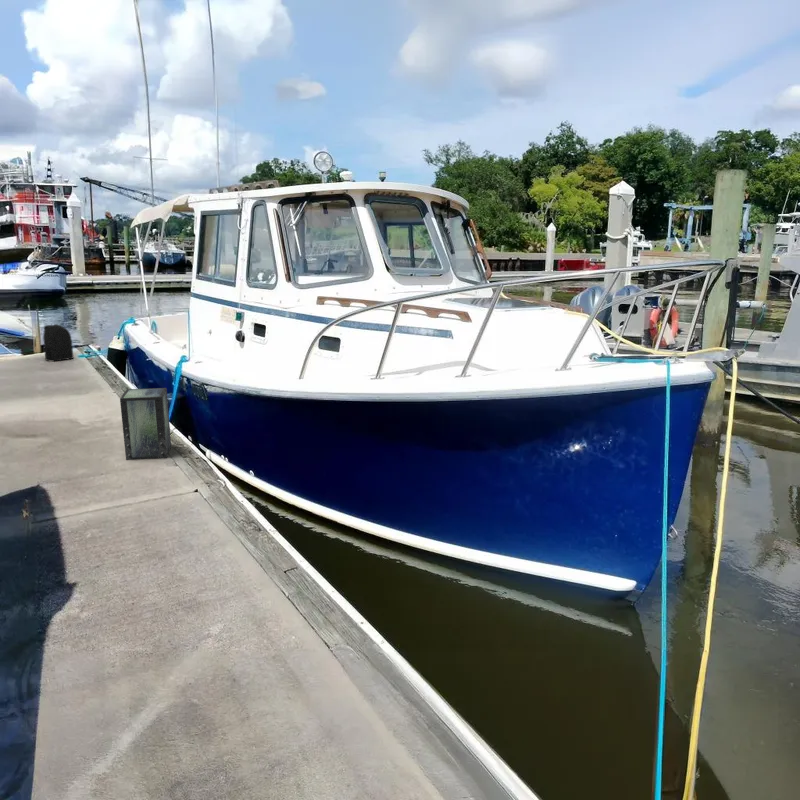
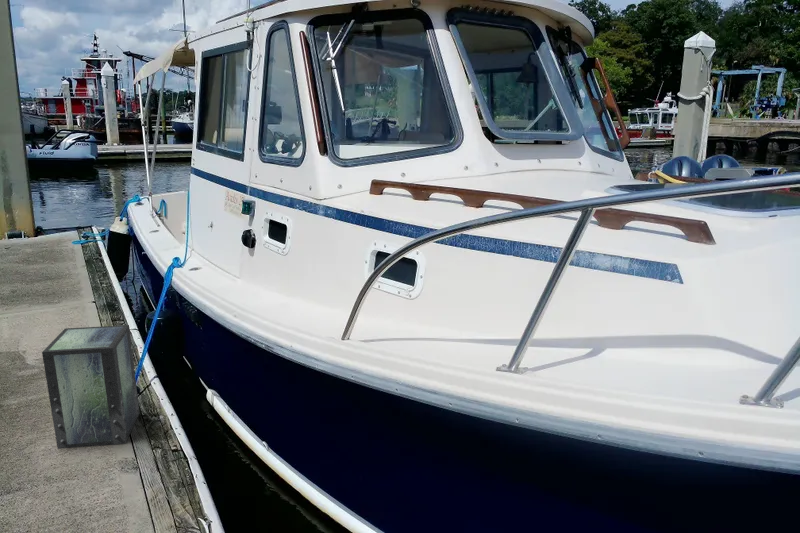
backpack: present [43,324,73,361] -> none [25,205,64,252]

